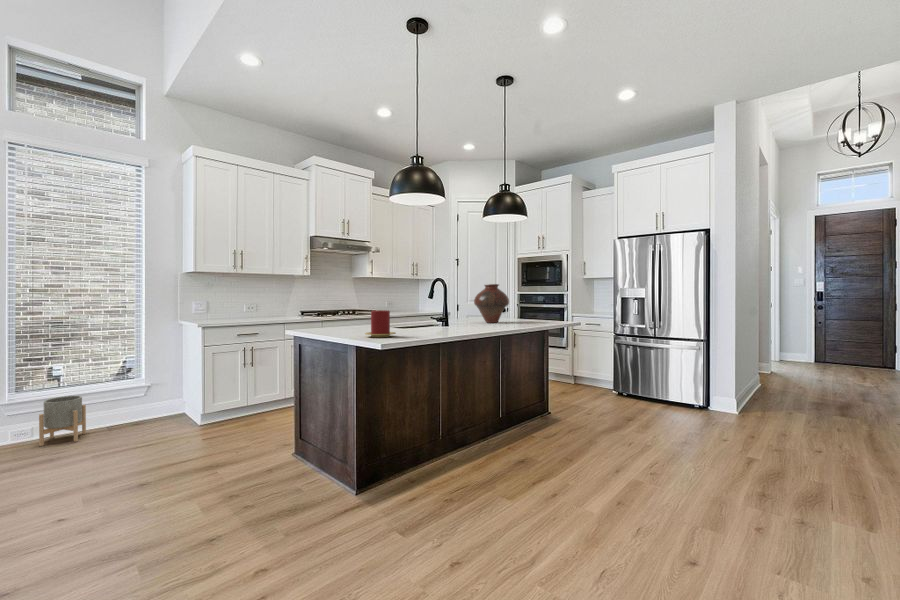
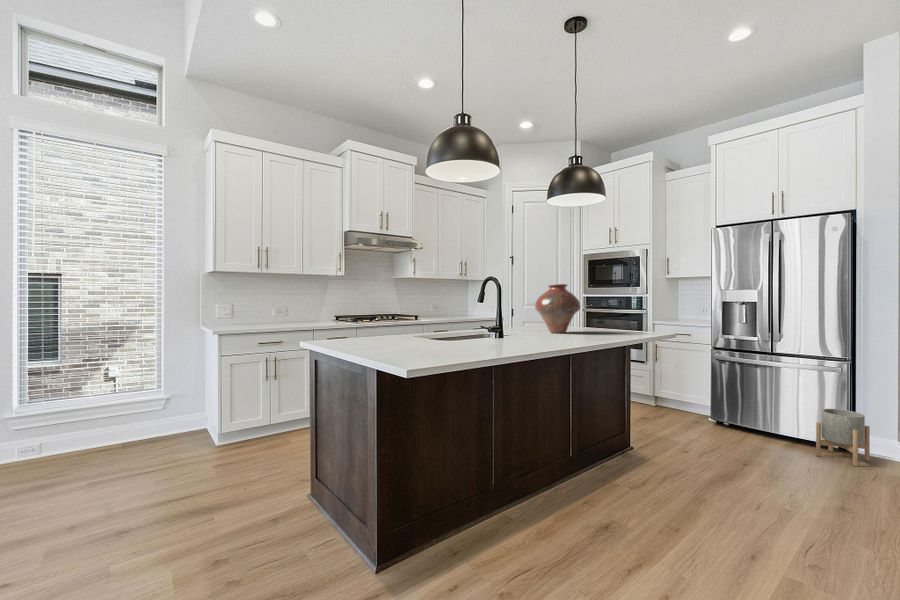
candle: present [365,310,396,337] -> none [389,319,432,356]
planter: present [39,396,86,446] -> present [816,409,870,466]

